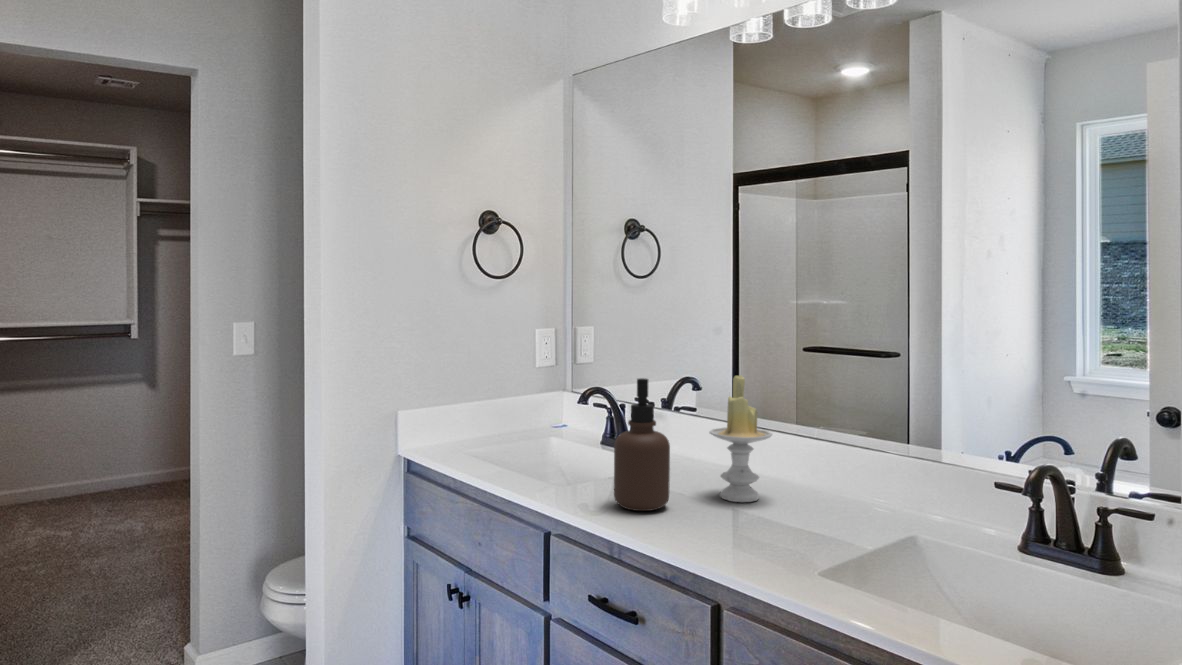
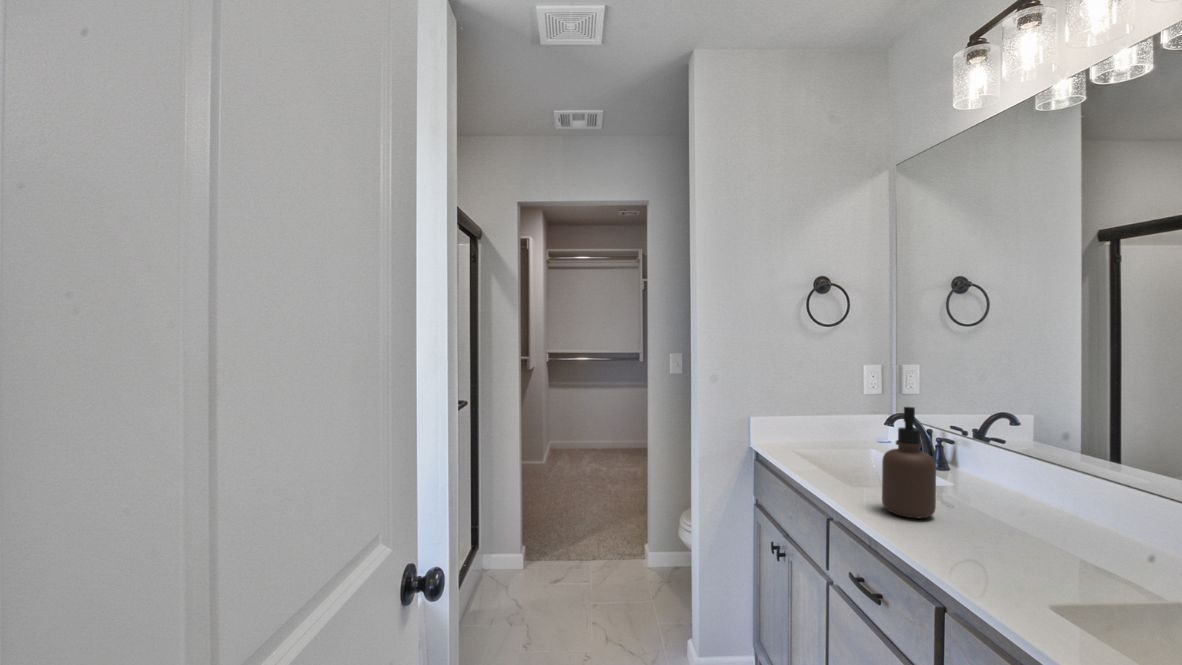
candle: present [709,375,772,502] -> none [986,412,1060,532]

